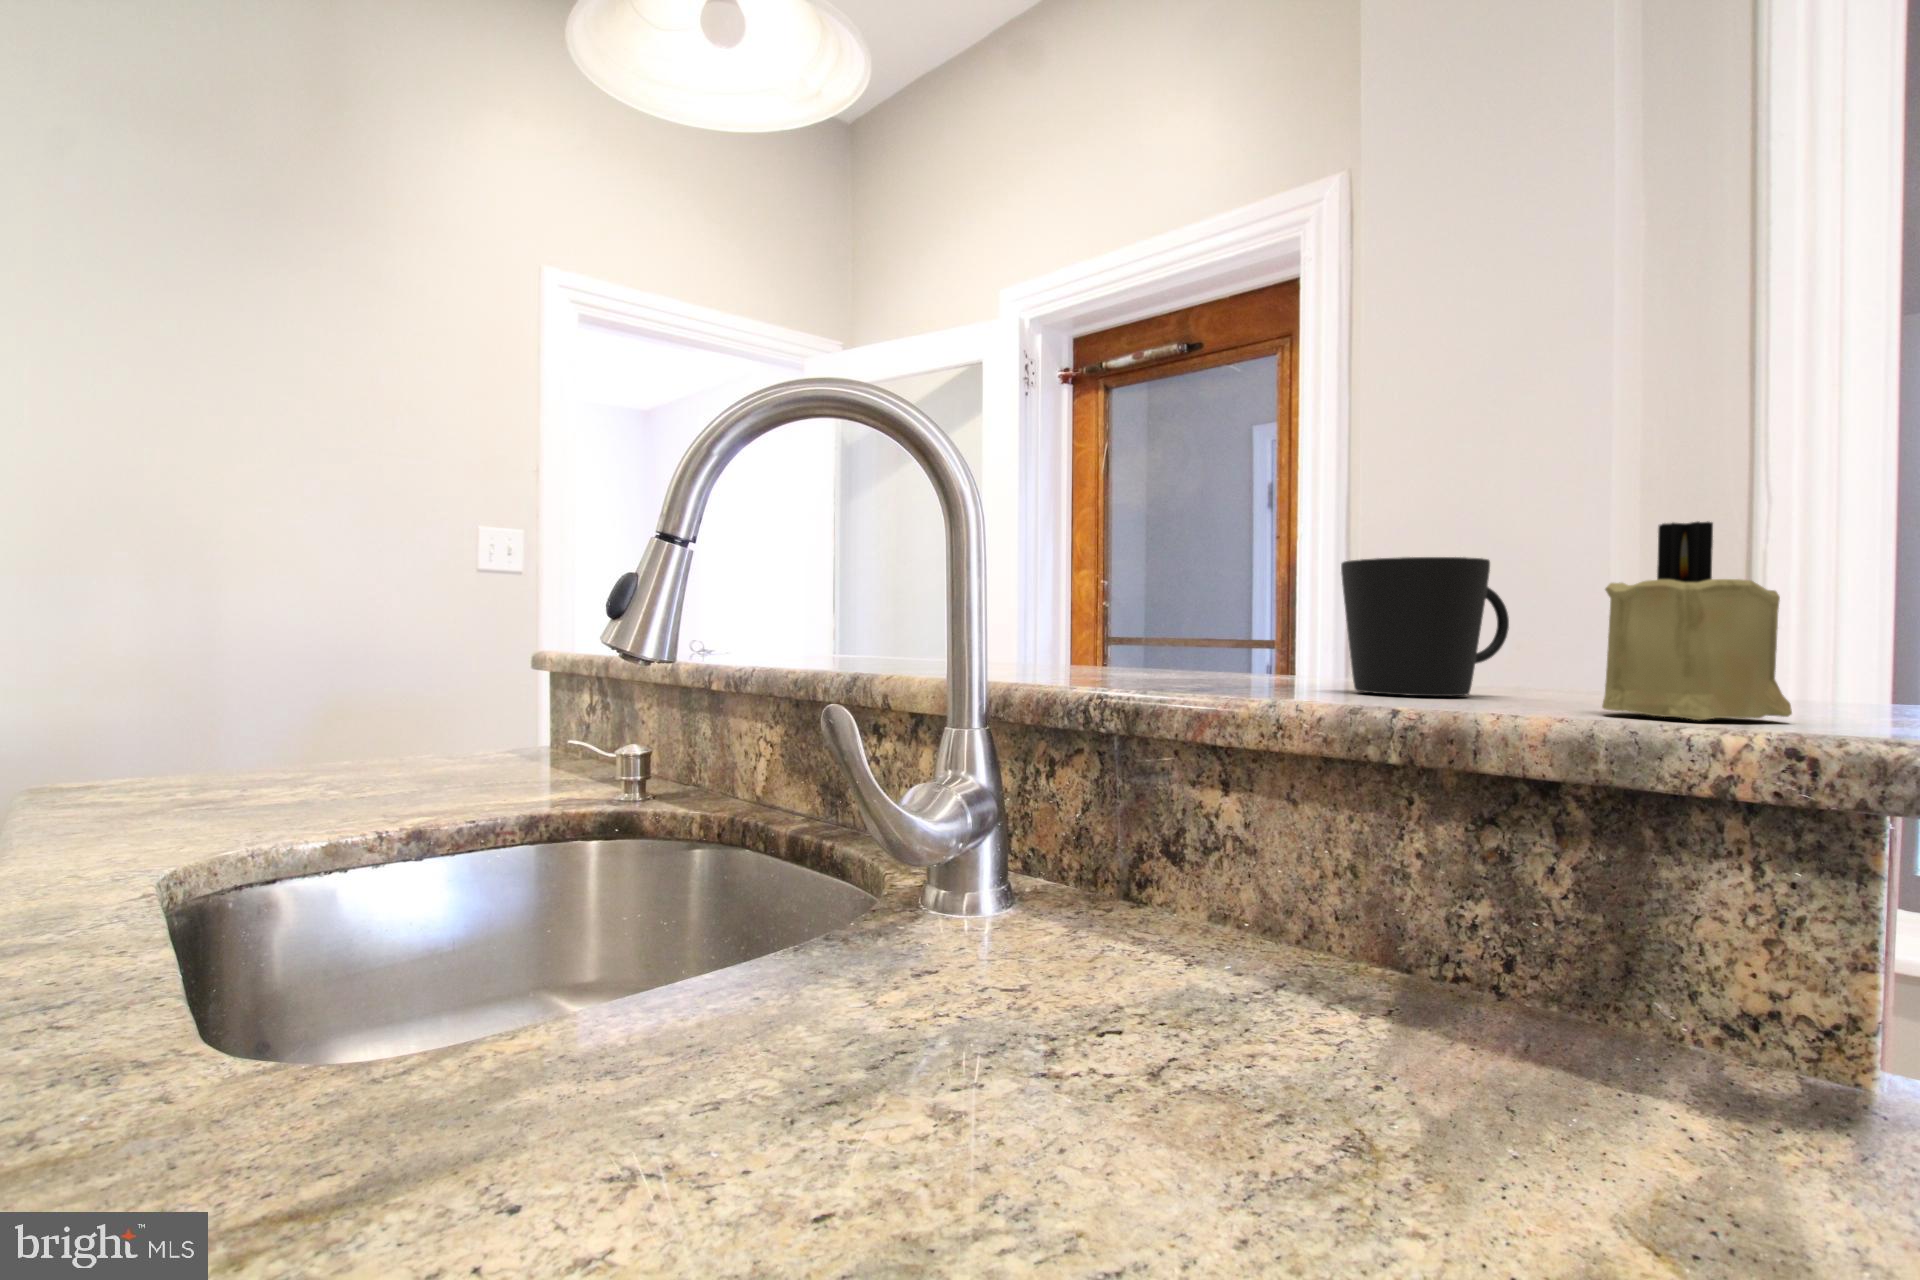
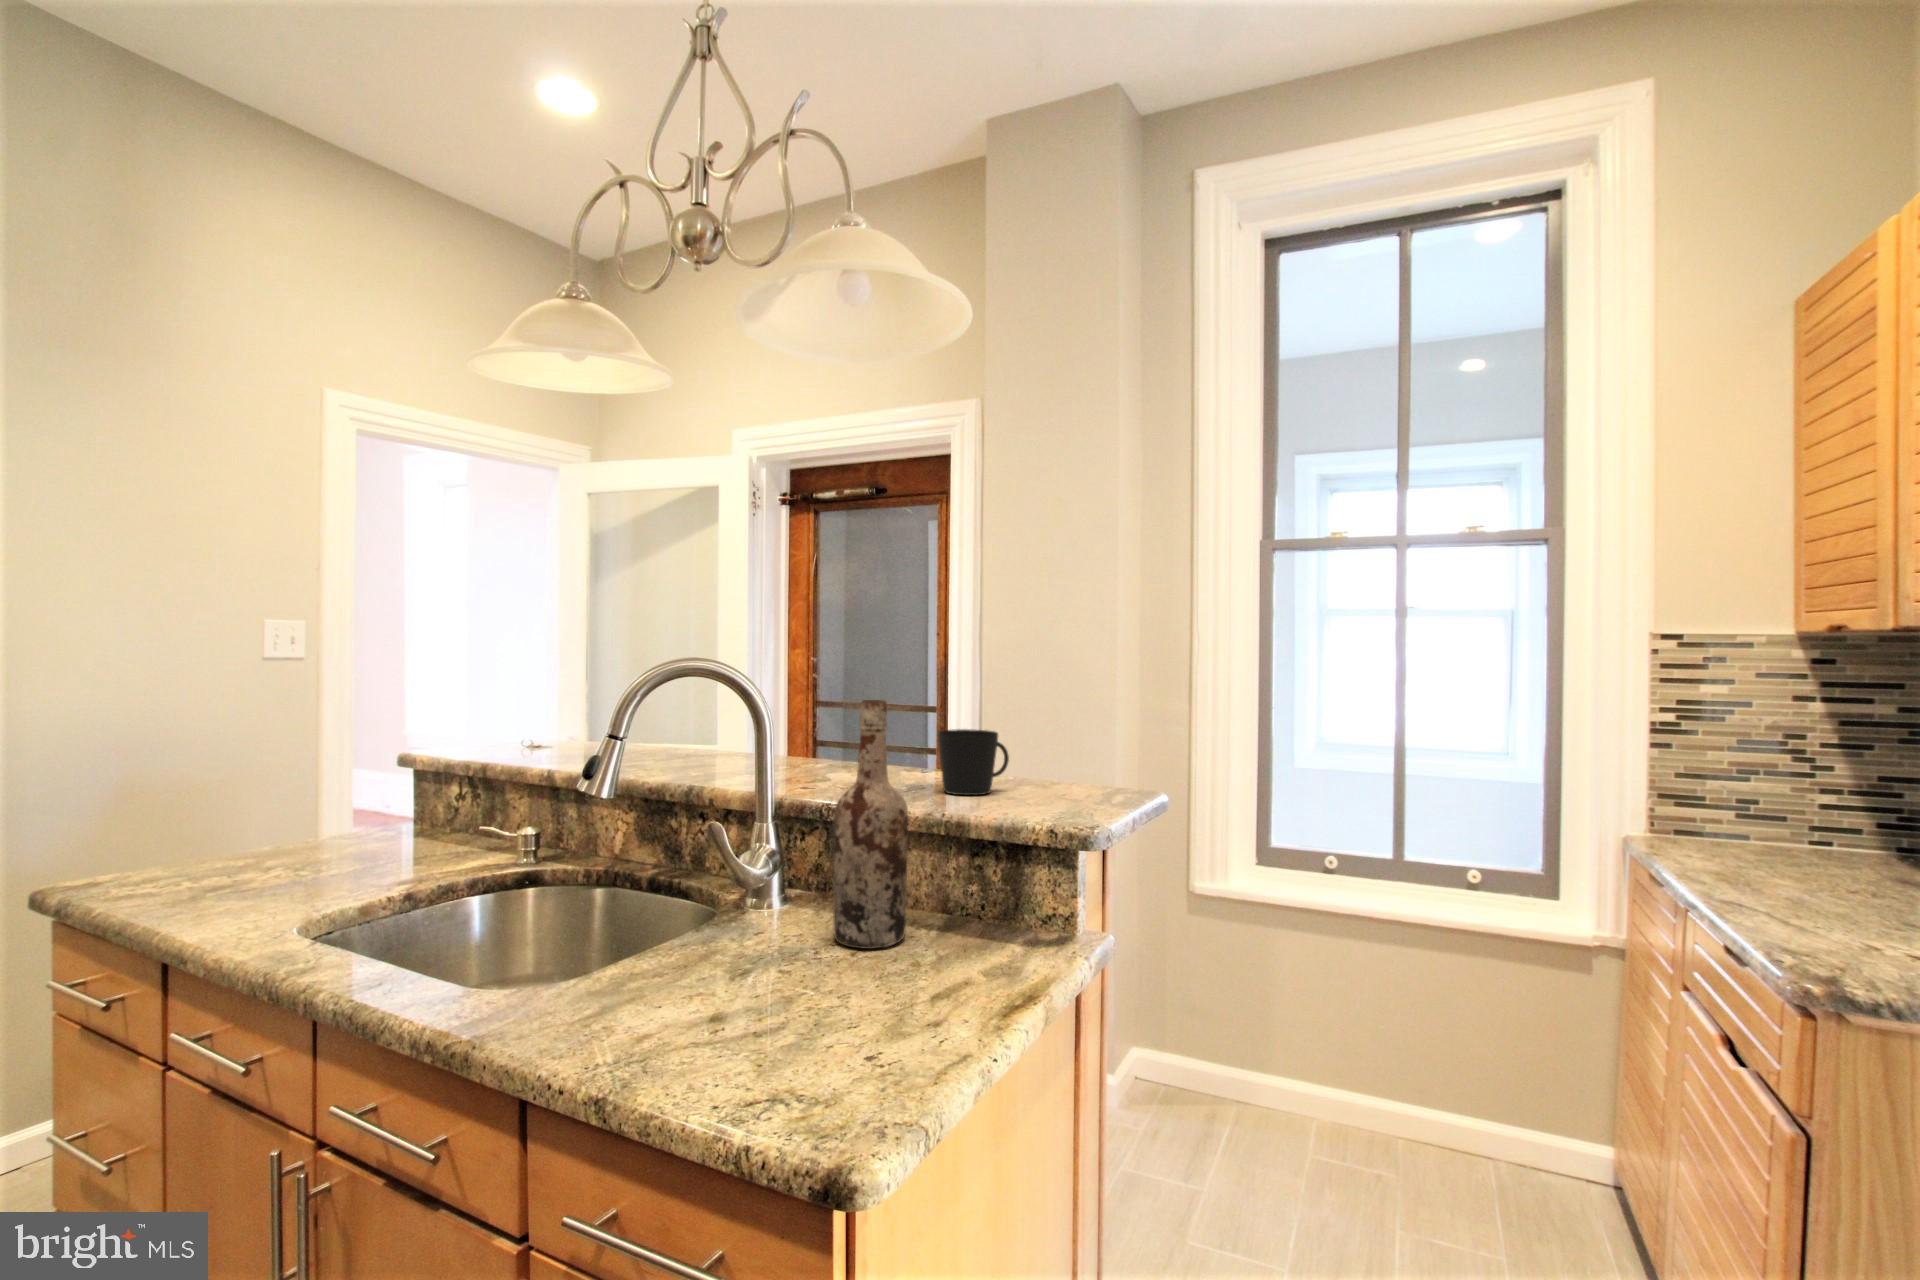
wine bottle: none [1104,374,1311,1060] -> present [833,700,909,949]
candle: present [1602,521,1792,720] -> none [1019,738,1076,814]

